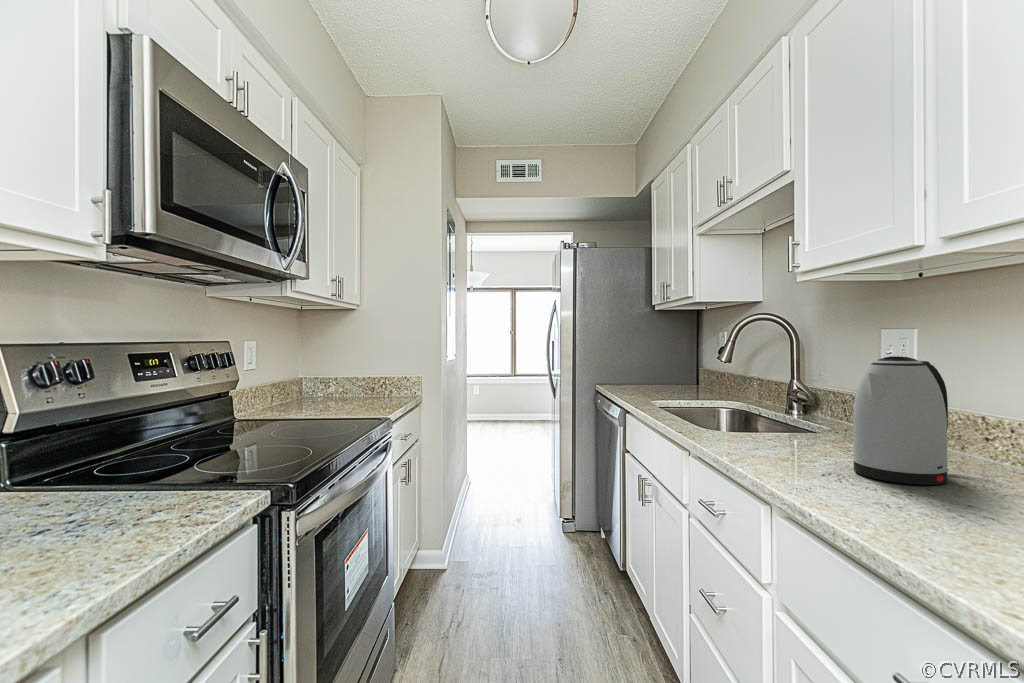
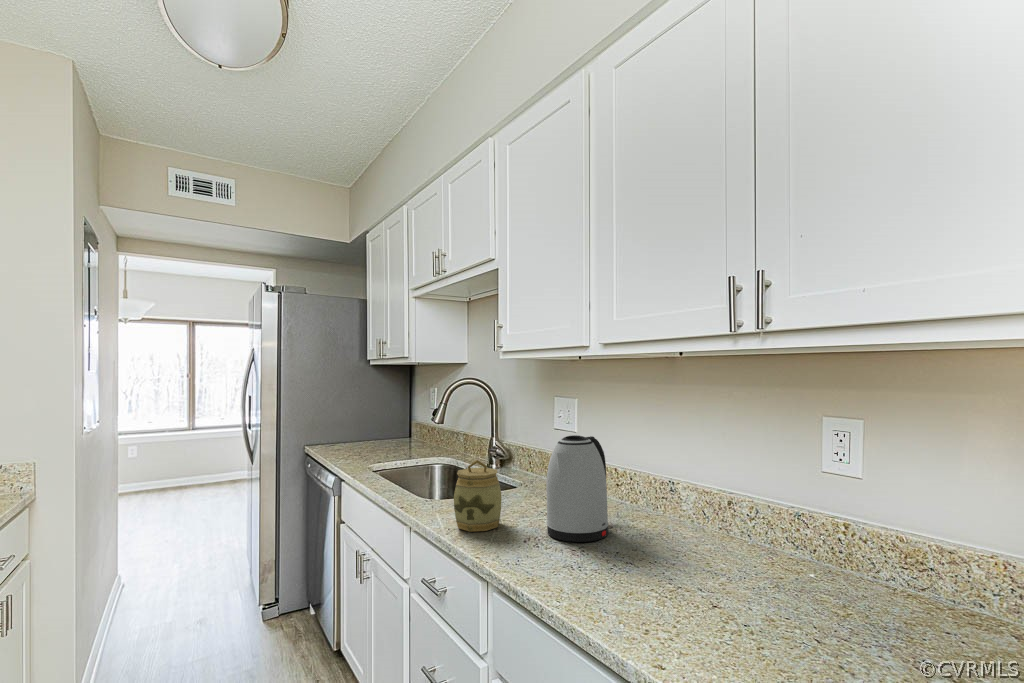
jar: none [734,383,793,459] -> present [454,460,501,531]

